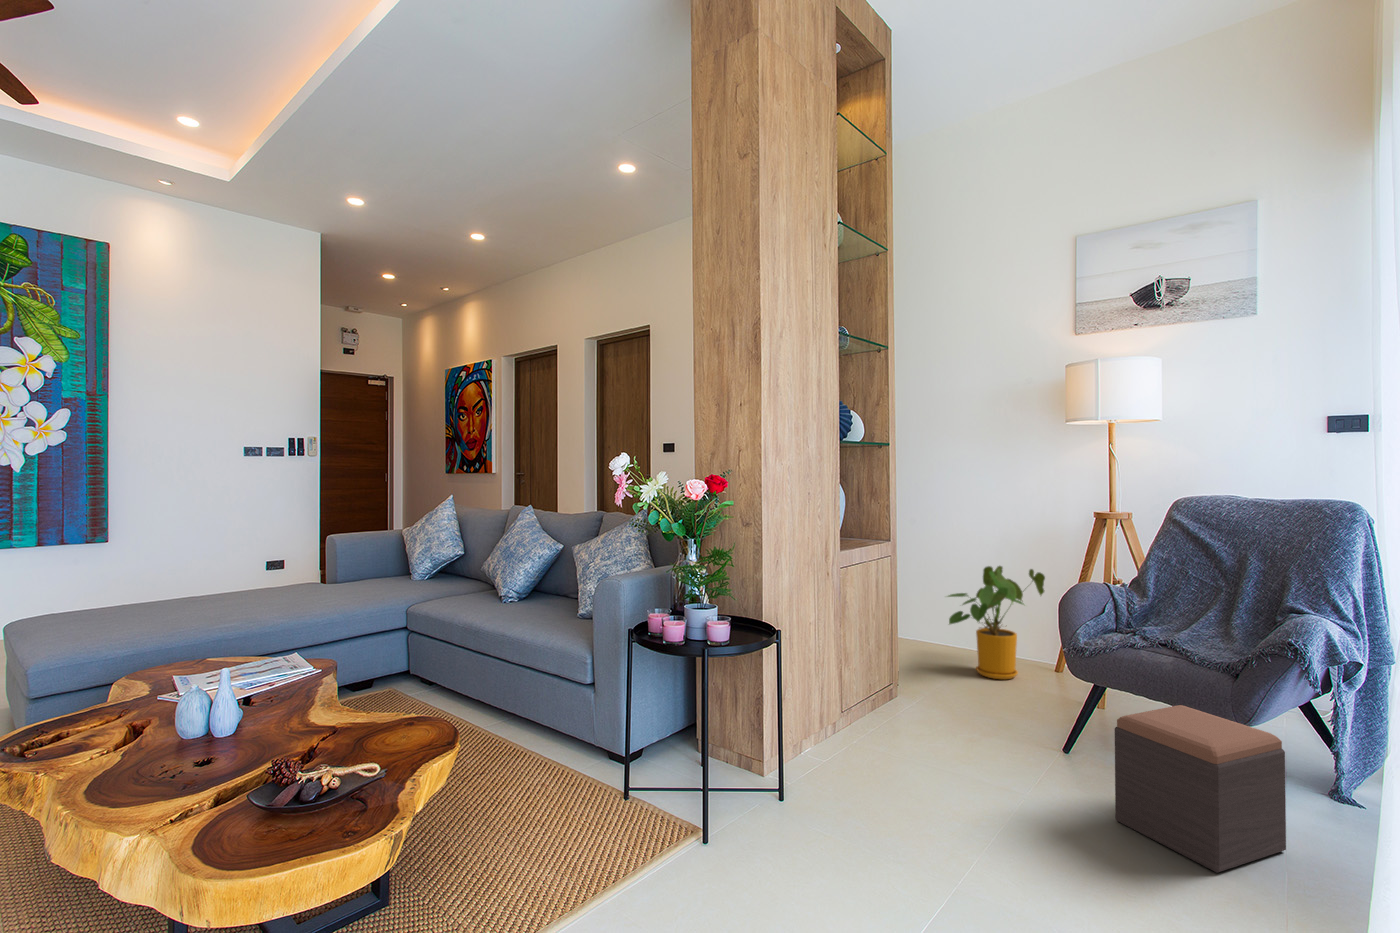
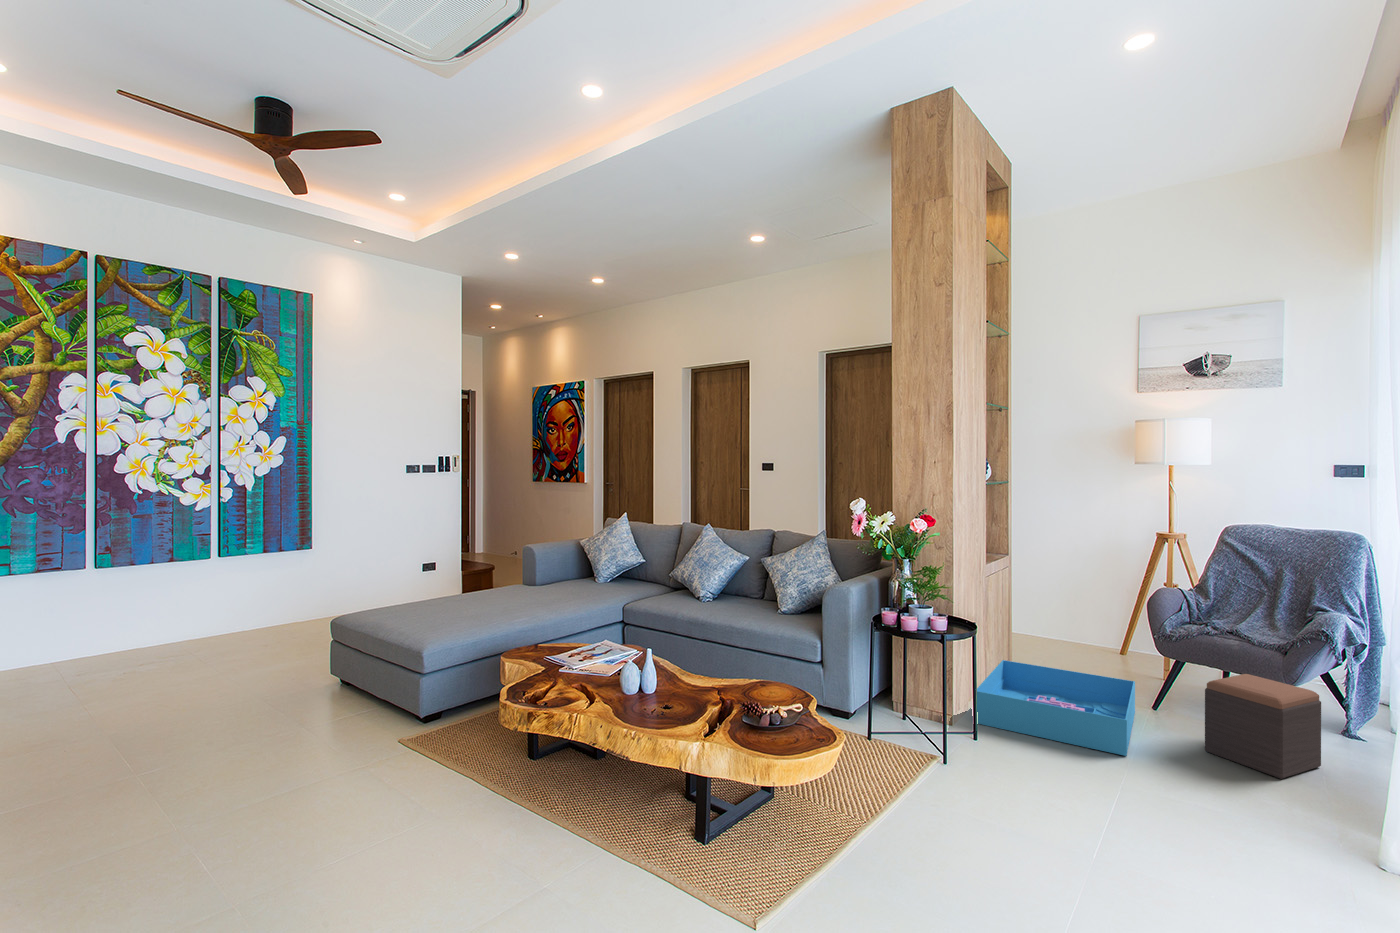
house plant: present [948,566,1045,679] -> none [1034,572,1112,660]
storage bin: none [803,680,1039,828] -> present [977,660,1135,756]

